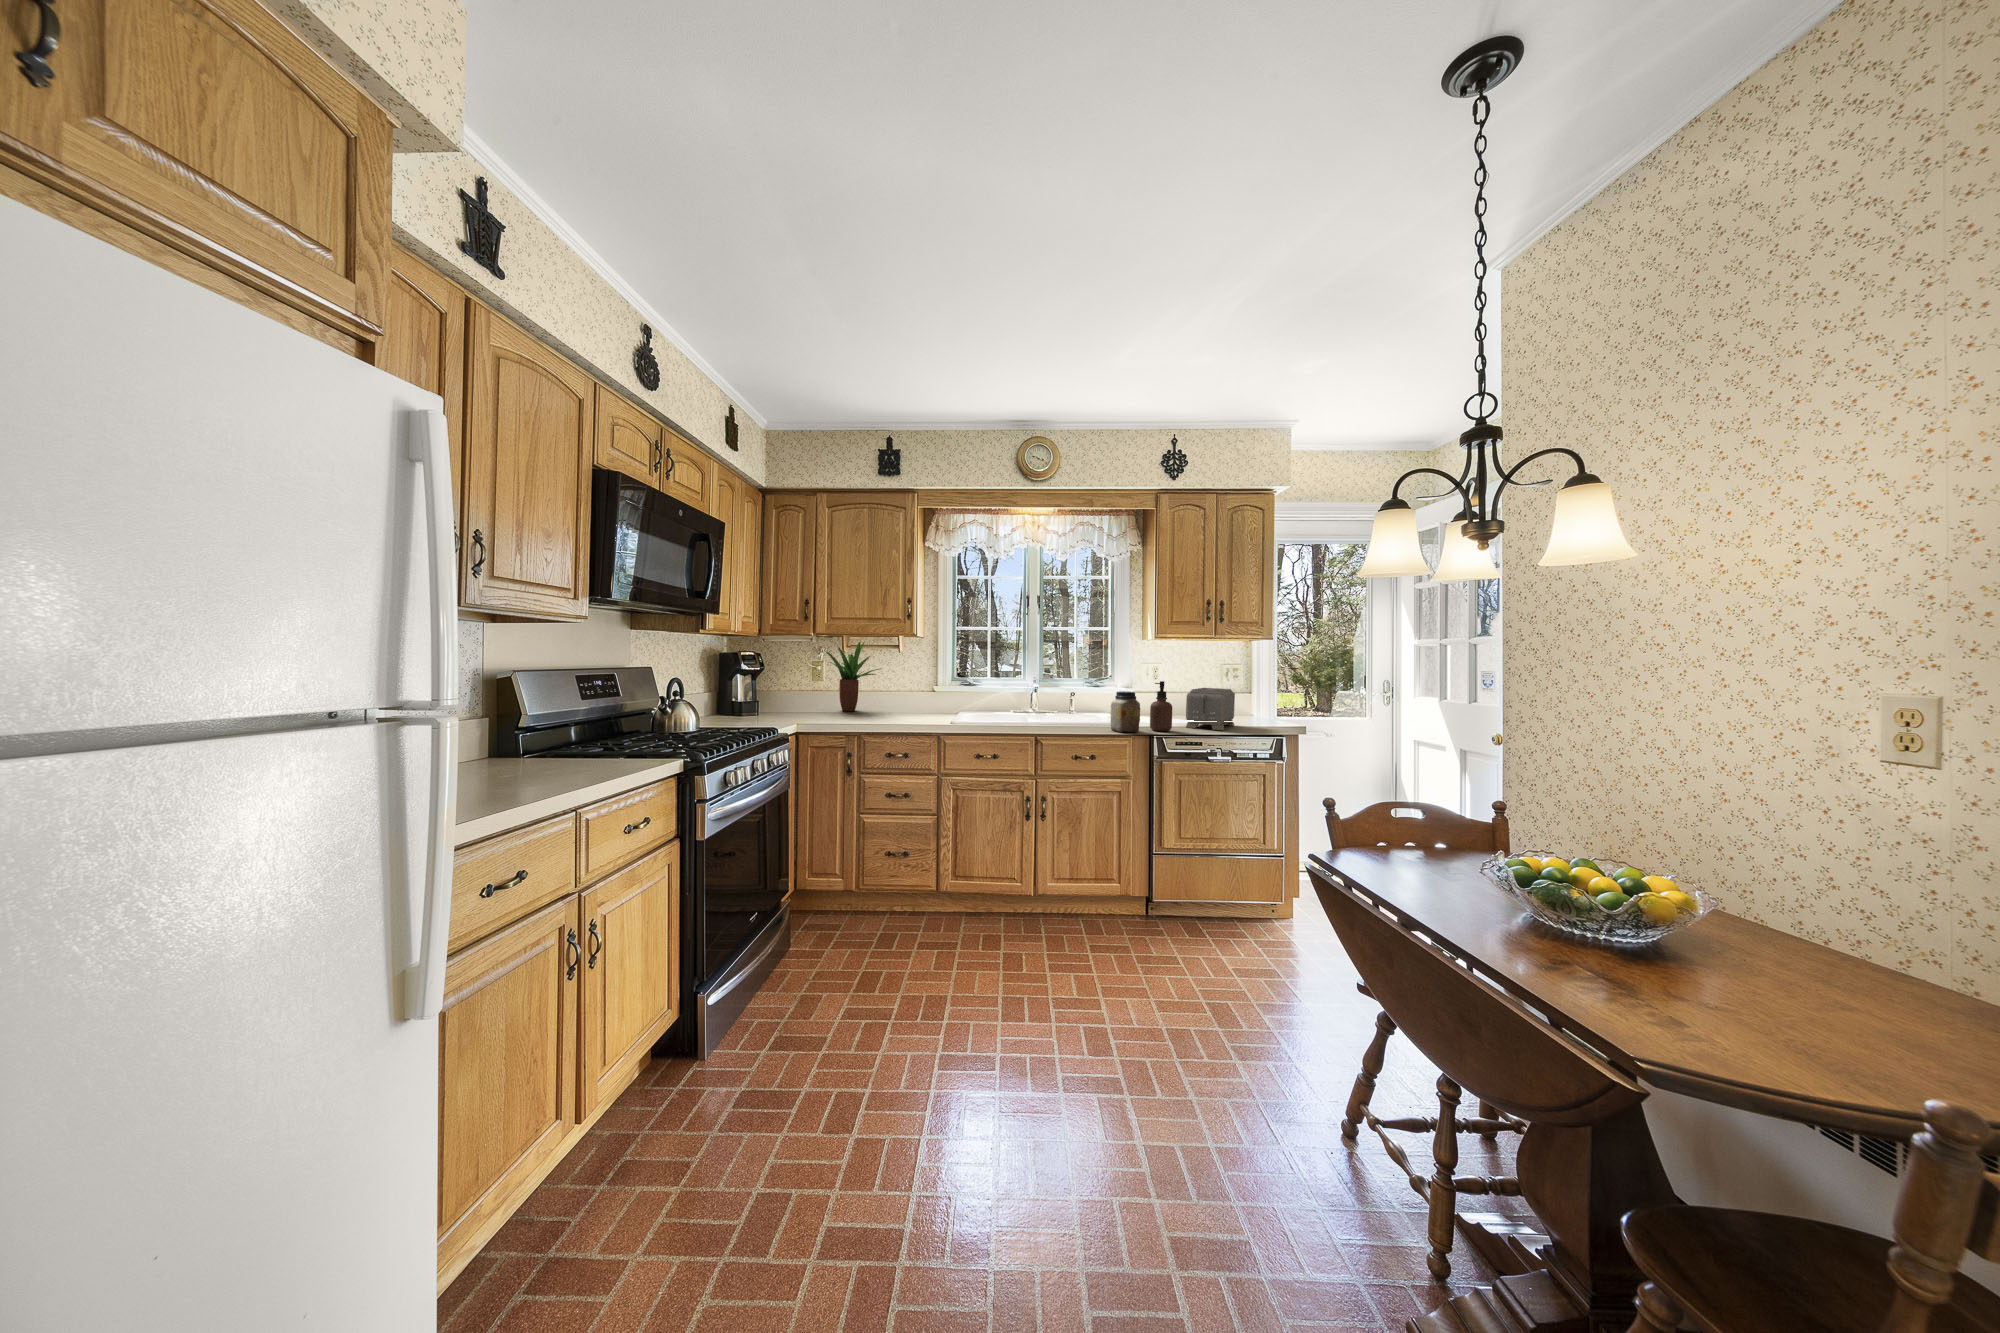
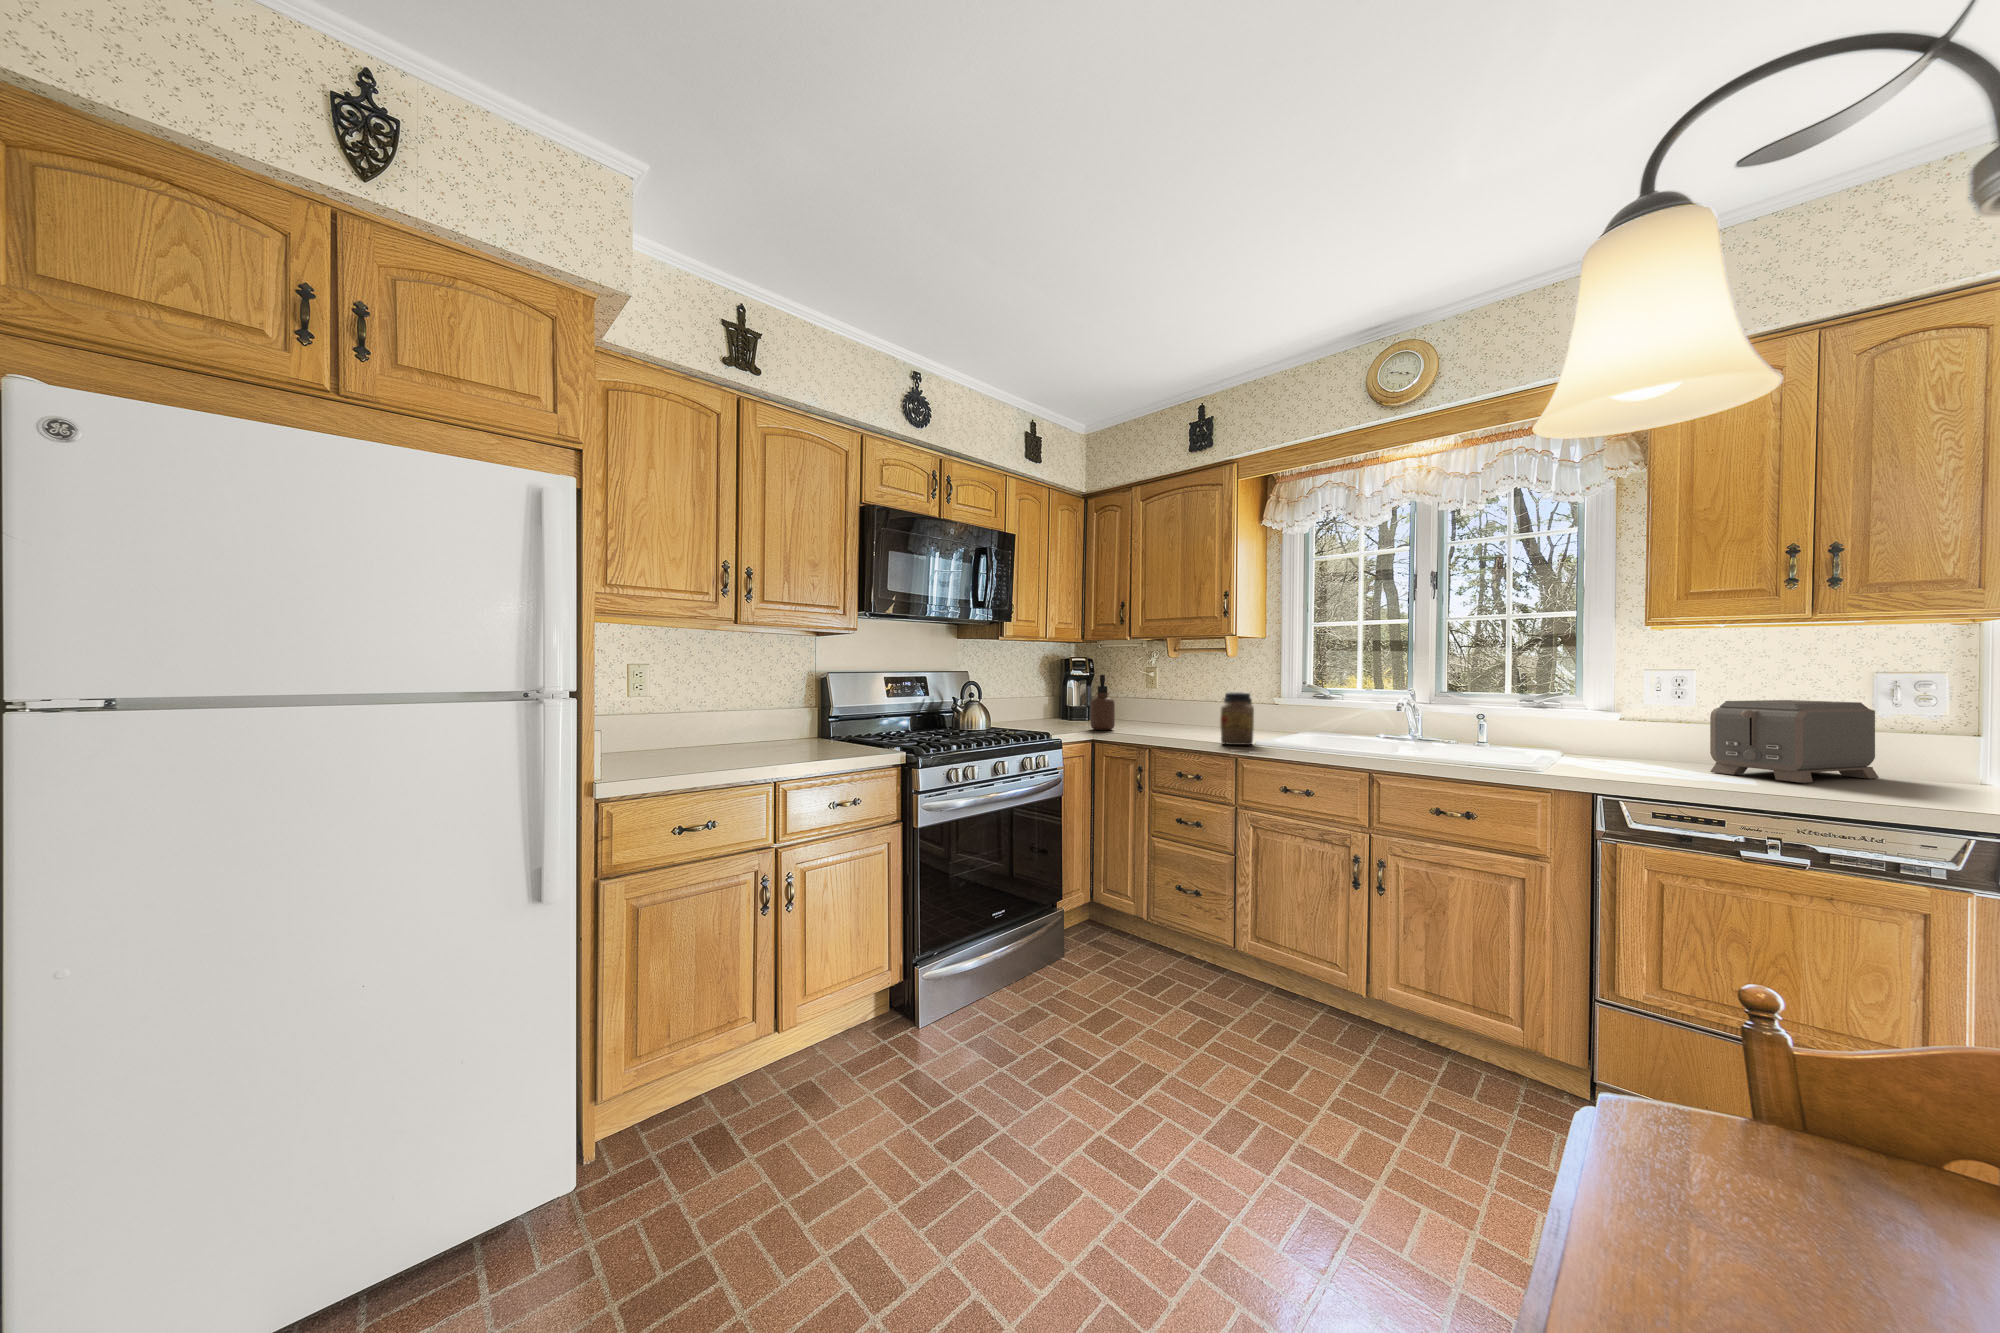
potted plant: present [825,641,881,711] -> none [1143,642,1209,724]
soap dispenser: present [1150,681,1172,731] -> present [1091,675,1115,730]
jar: present [1110,691,1140,732] -> present [1220,692,1254,745]

